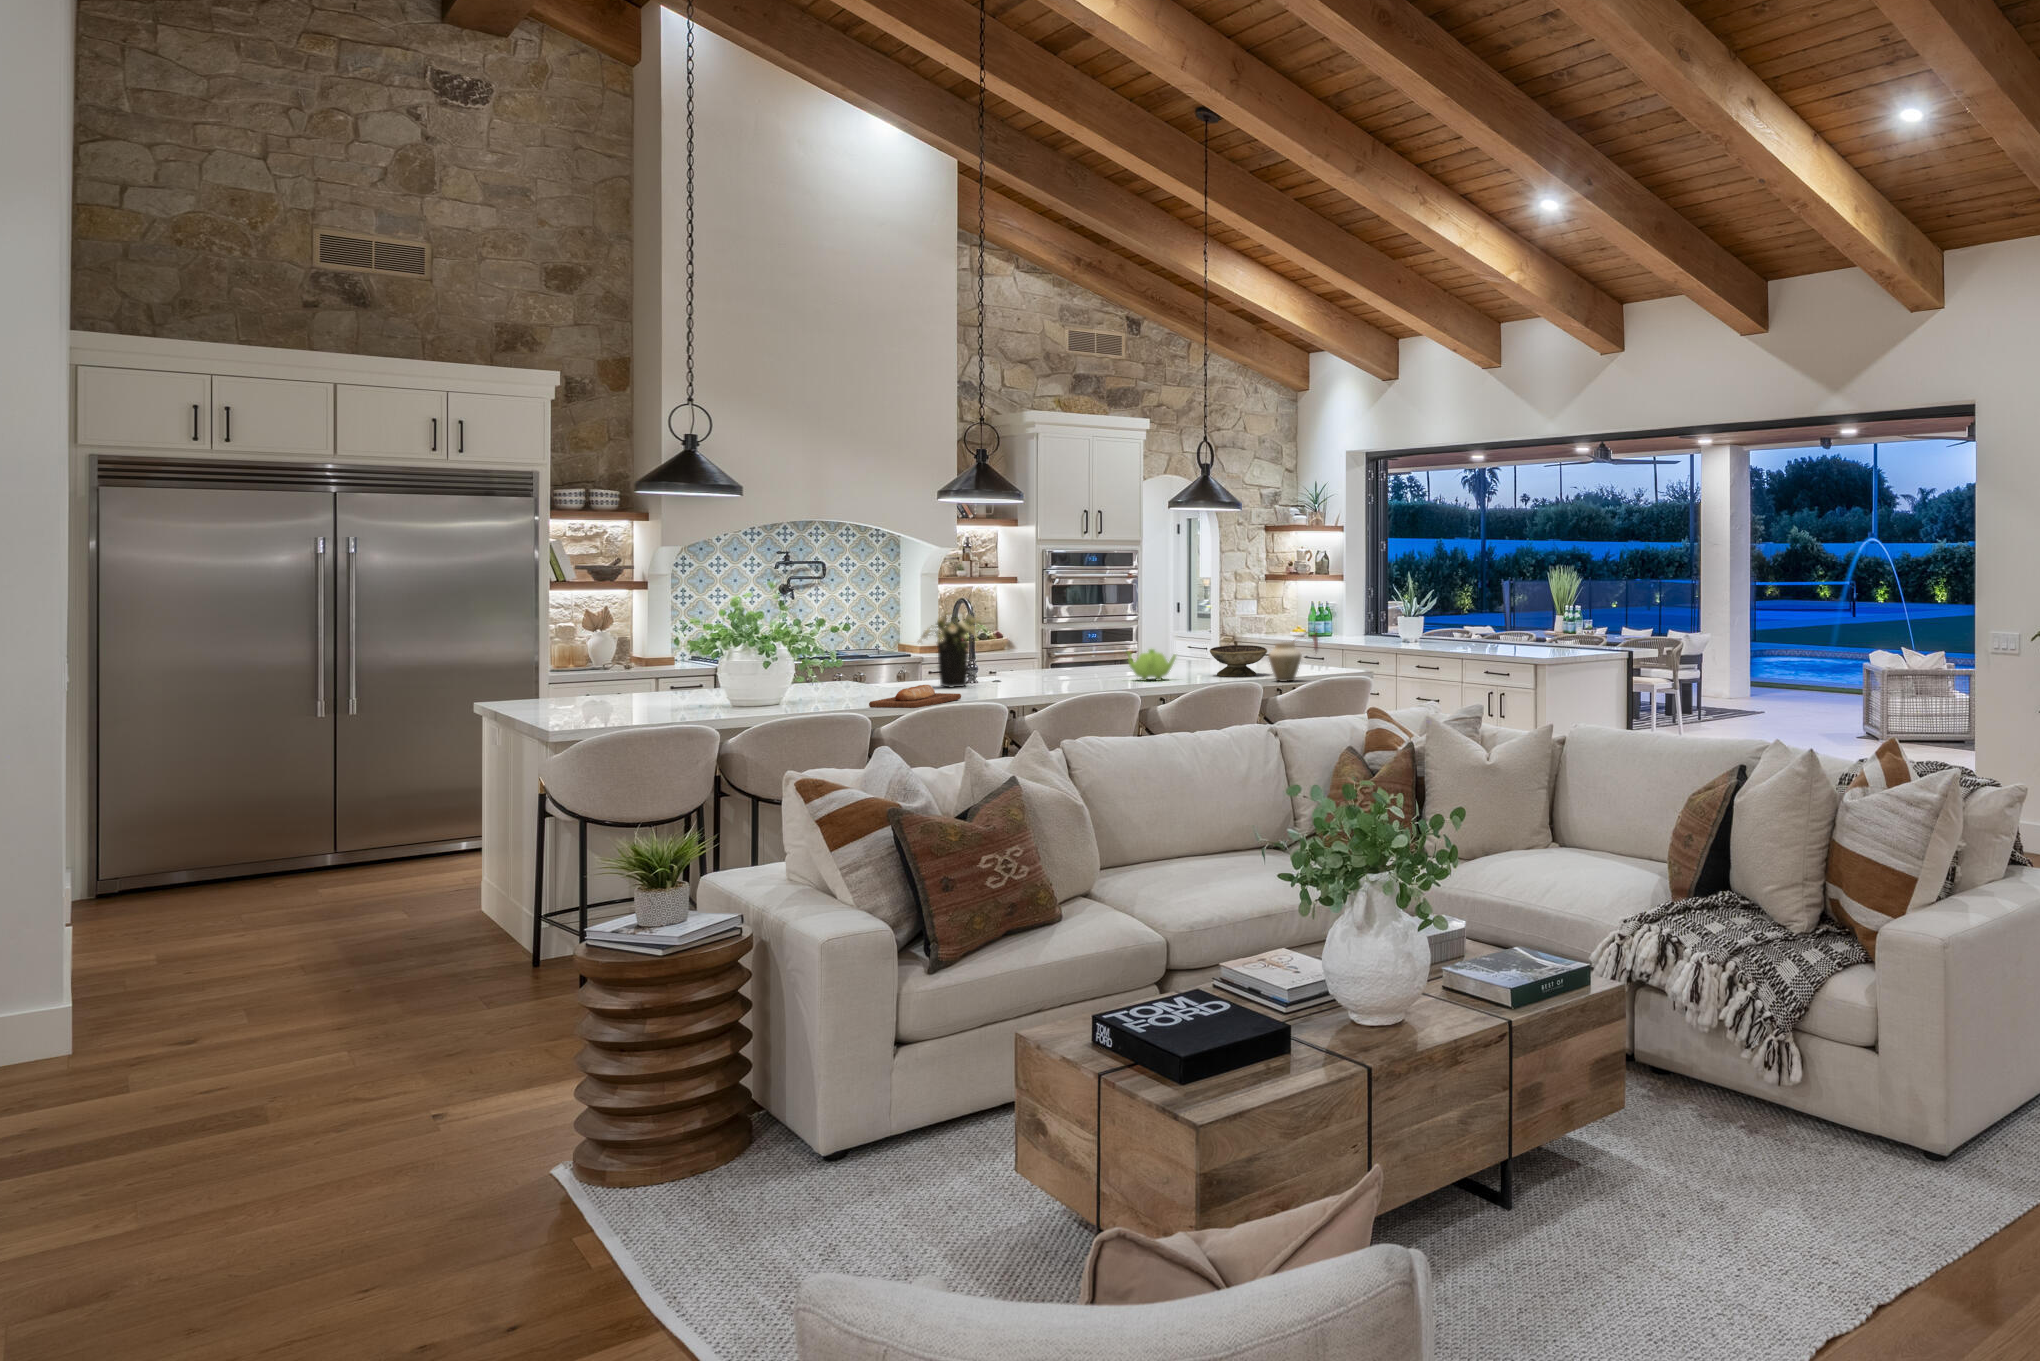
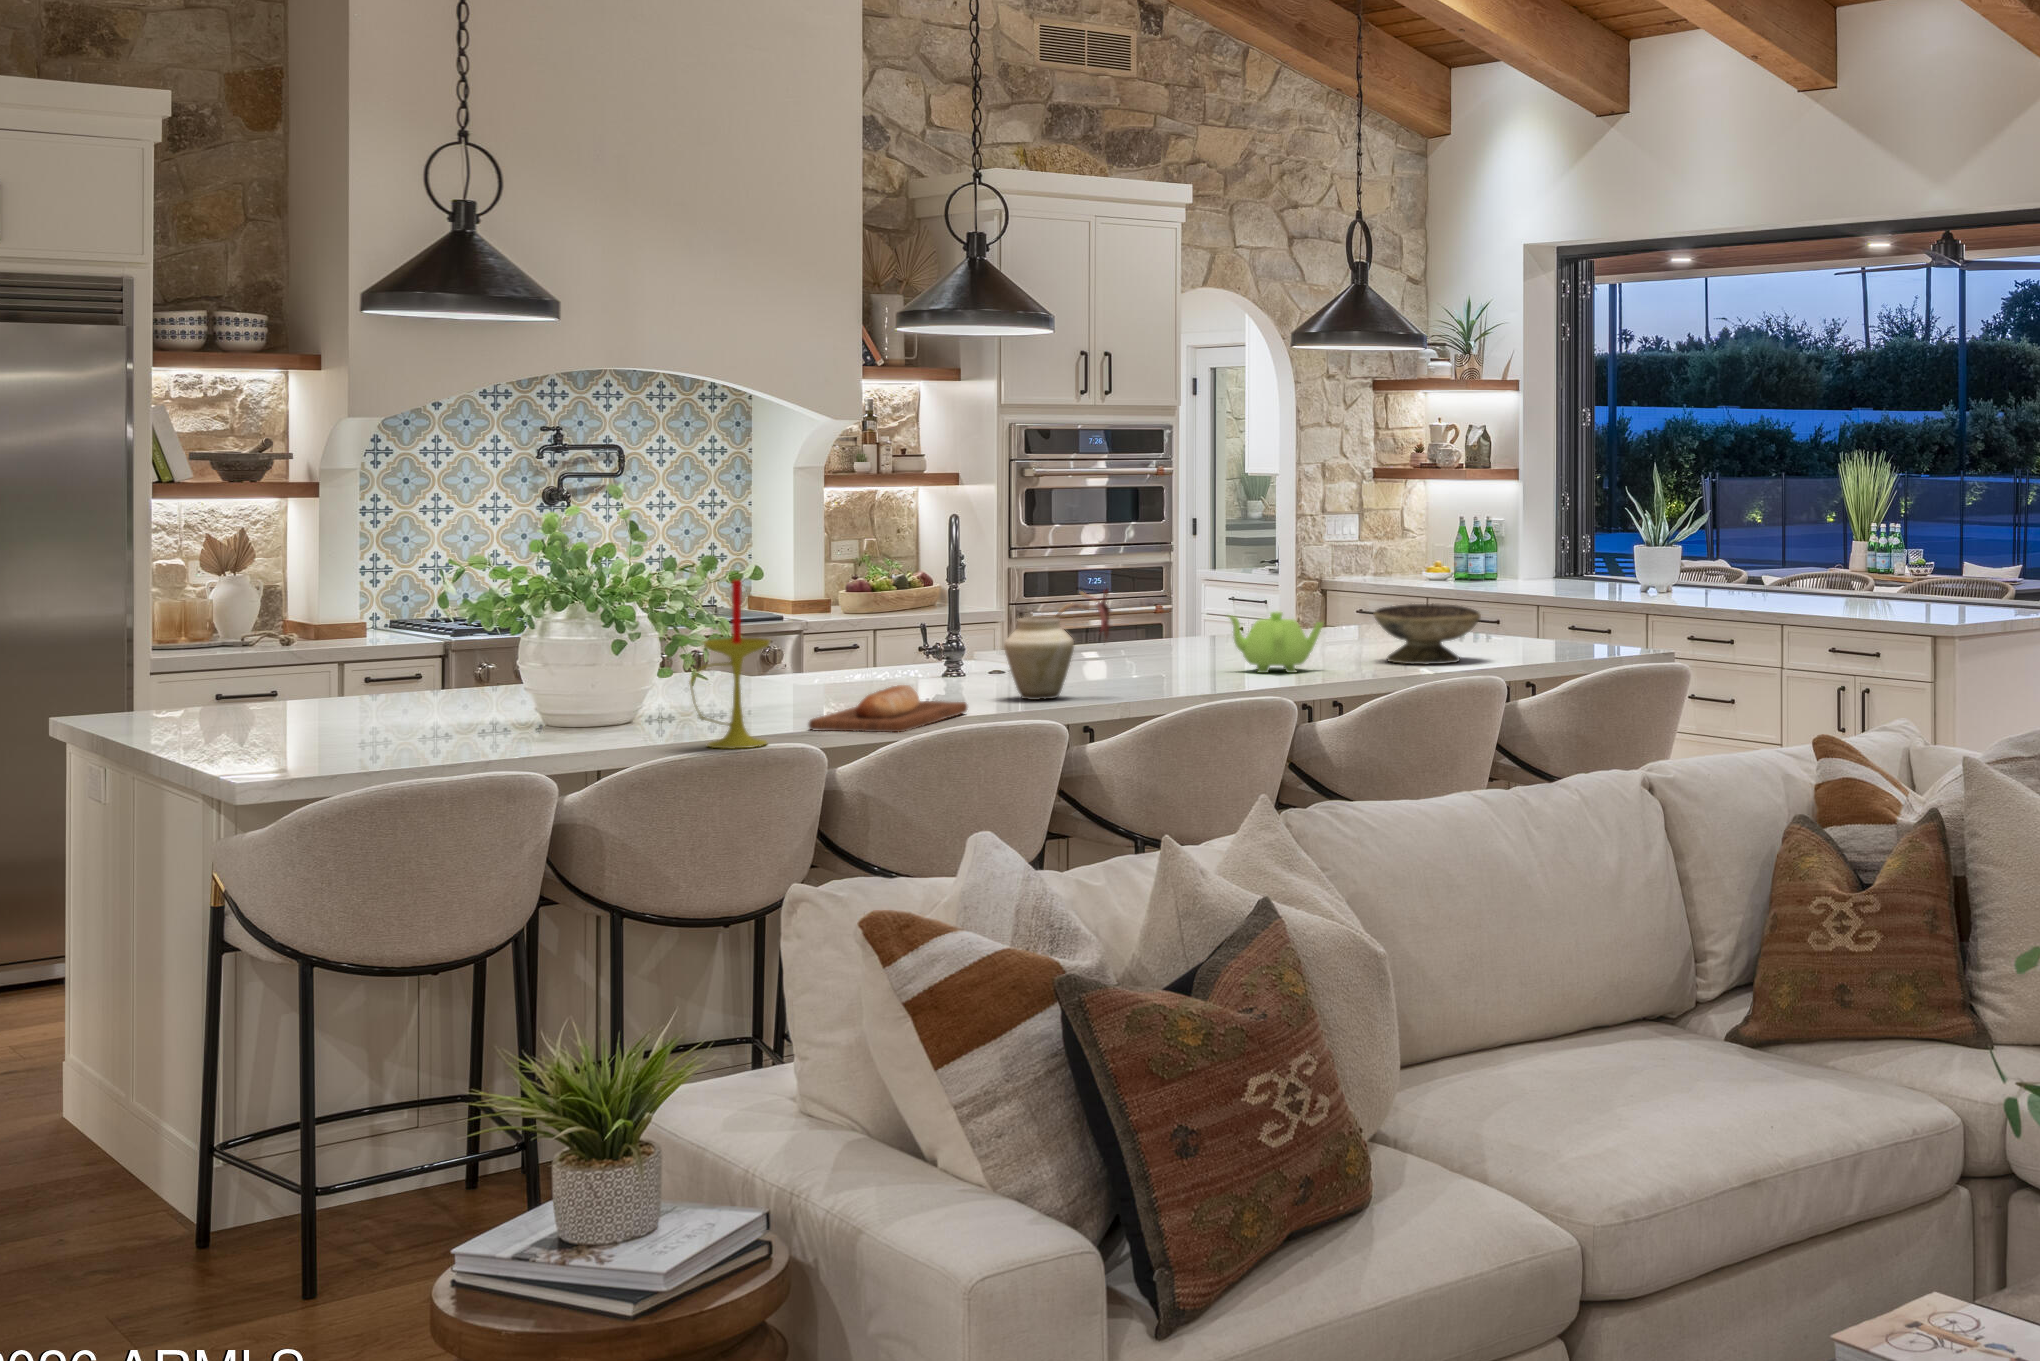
flower arrangement: present [918,611,979,687] -> none [856,537,979,686]
candle: none [797,627,842,715] -> present [690,580,770,749]
vase: present [1268,629,1318,681] -> present [1004,588,1111,700]

